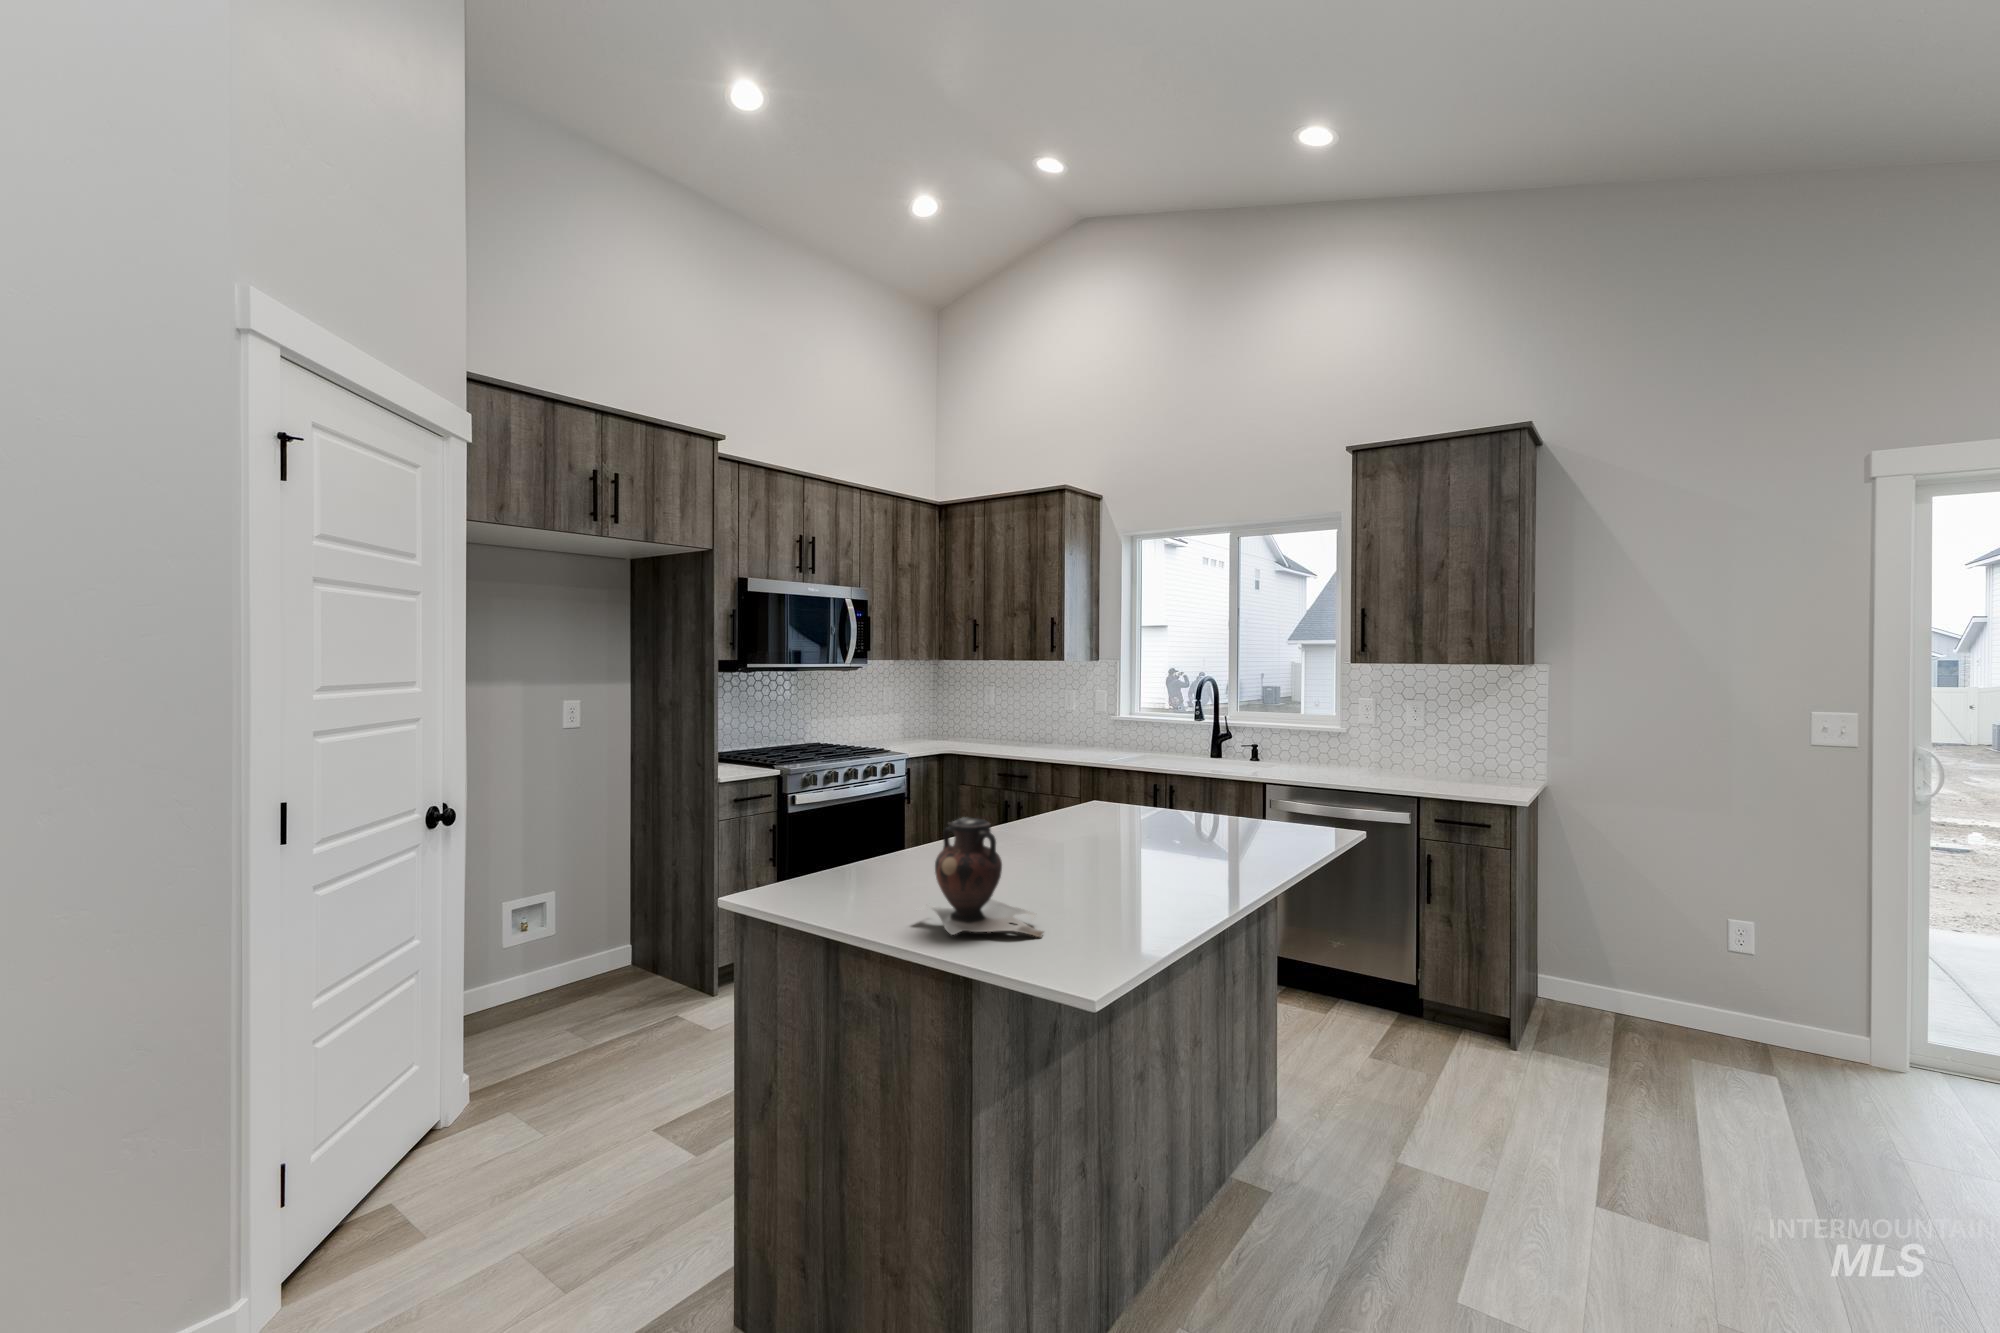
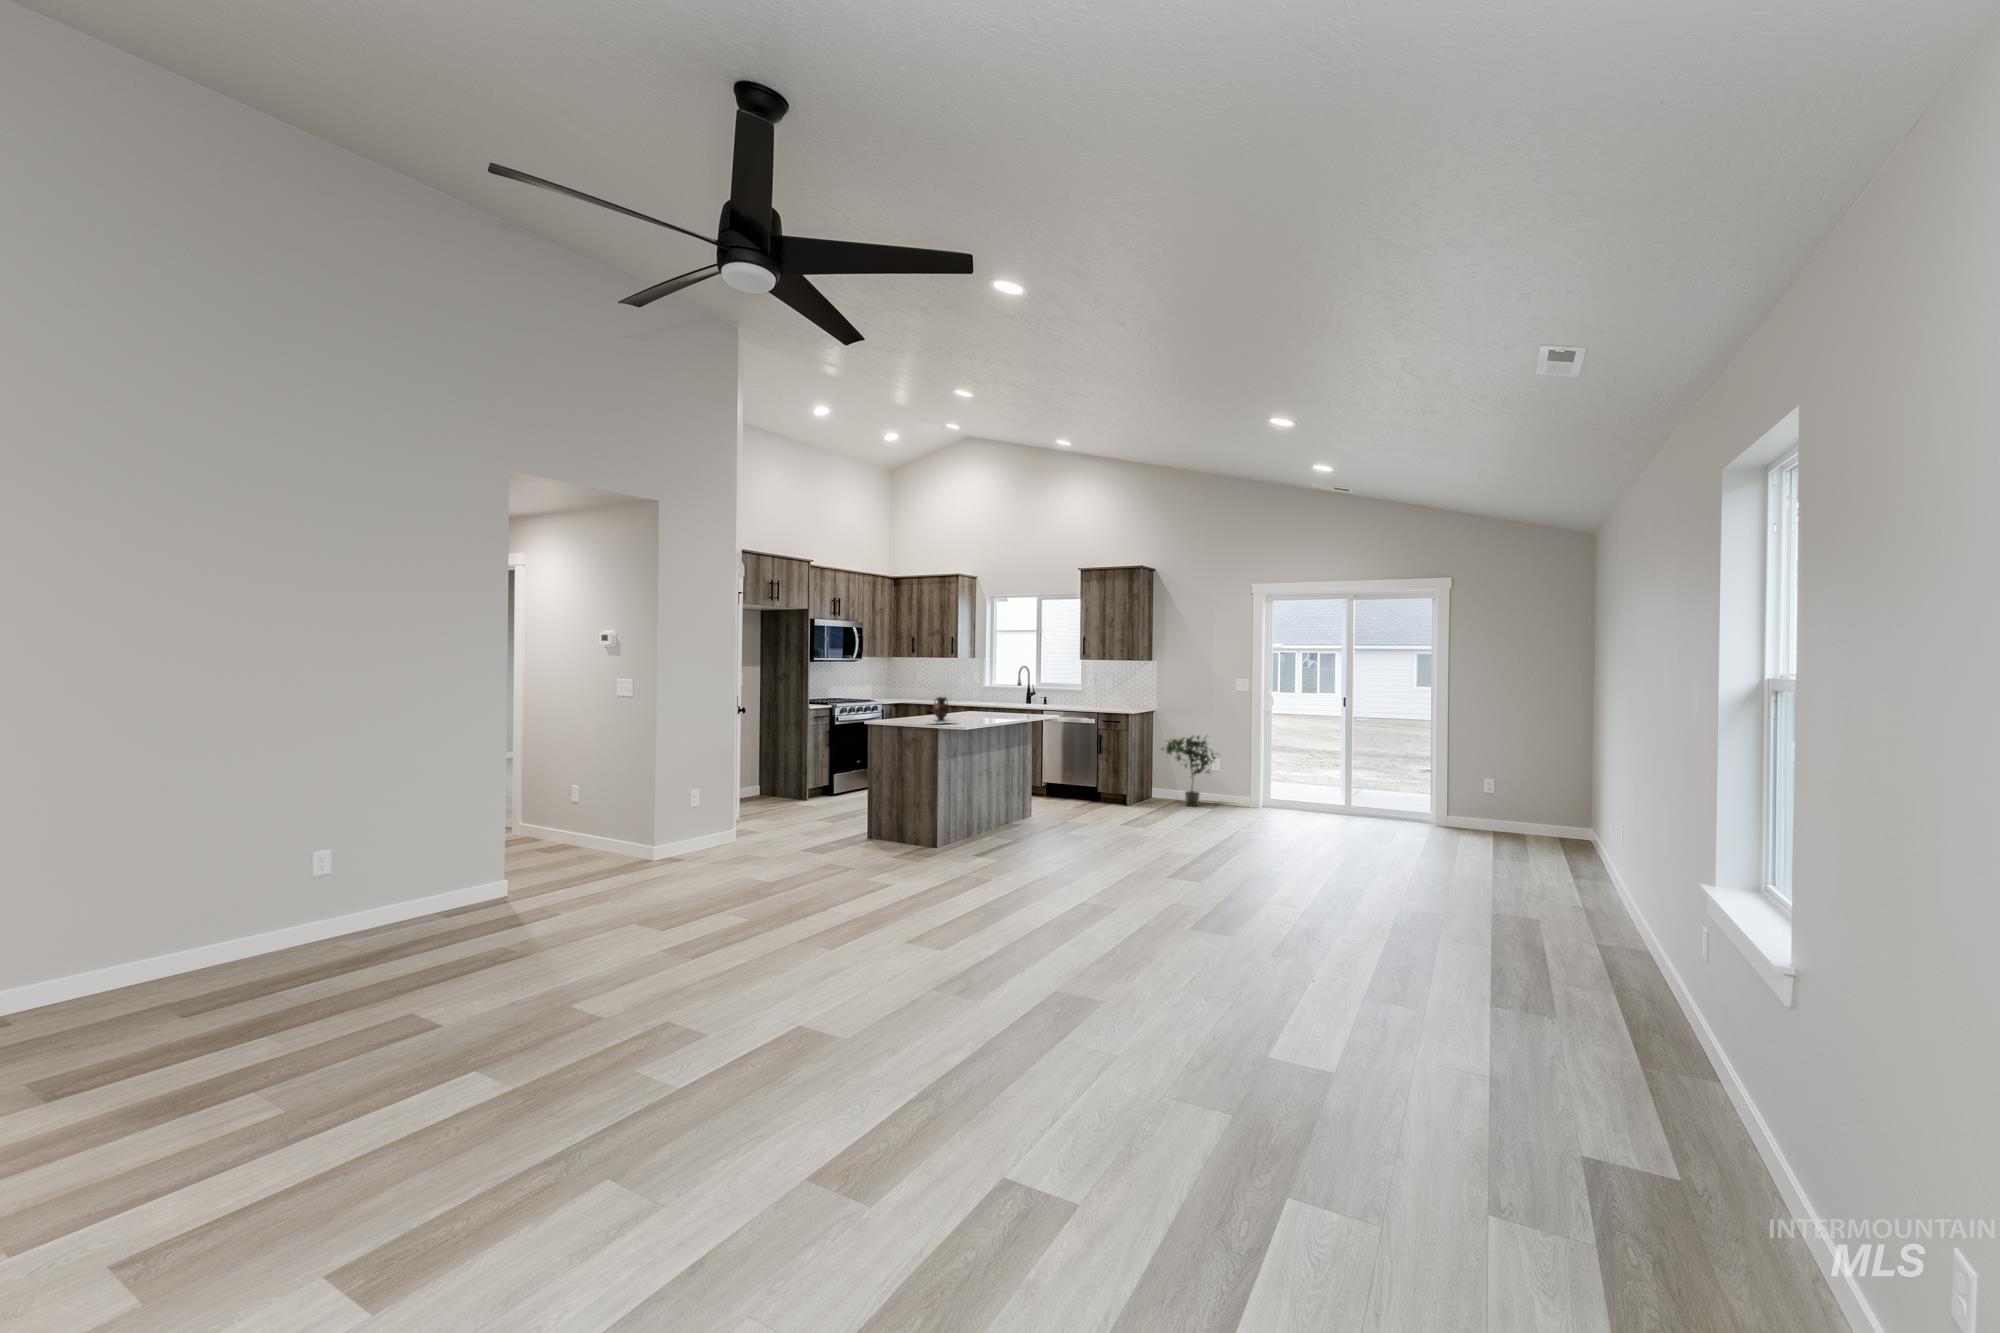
potted plant: none [1592,865,1777,1062] -> present [1162,735,1215,806]

